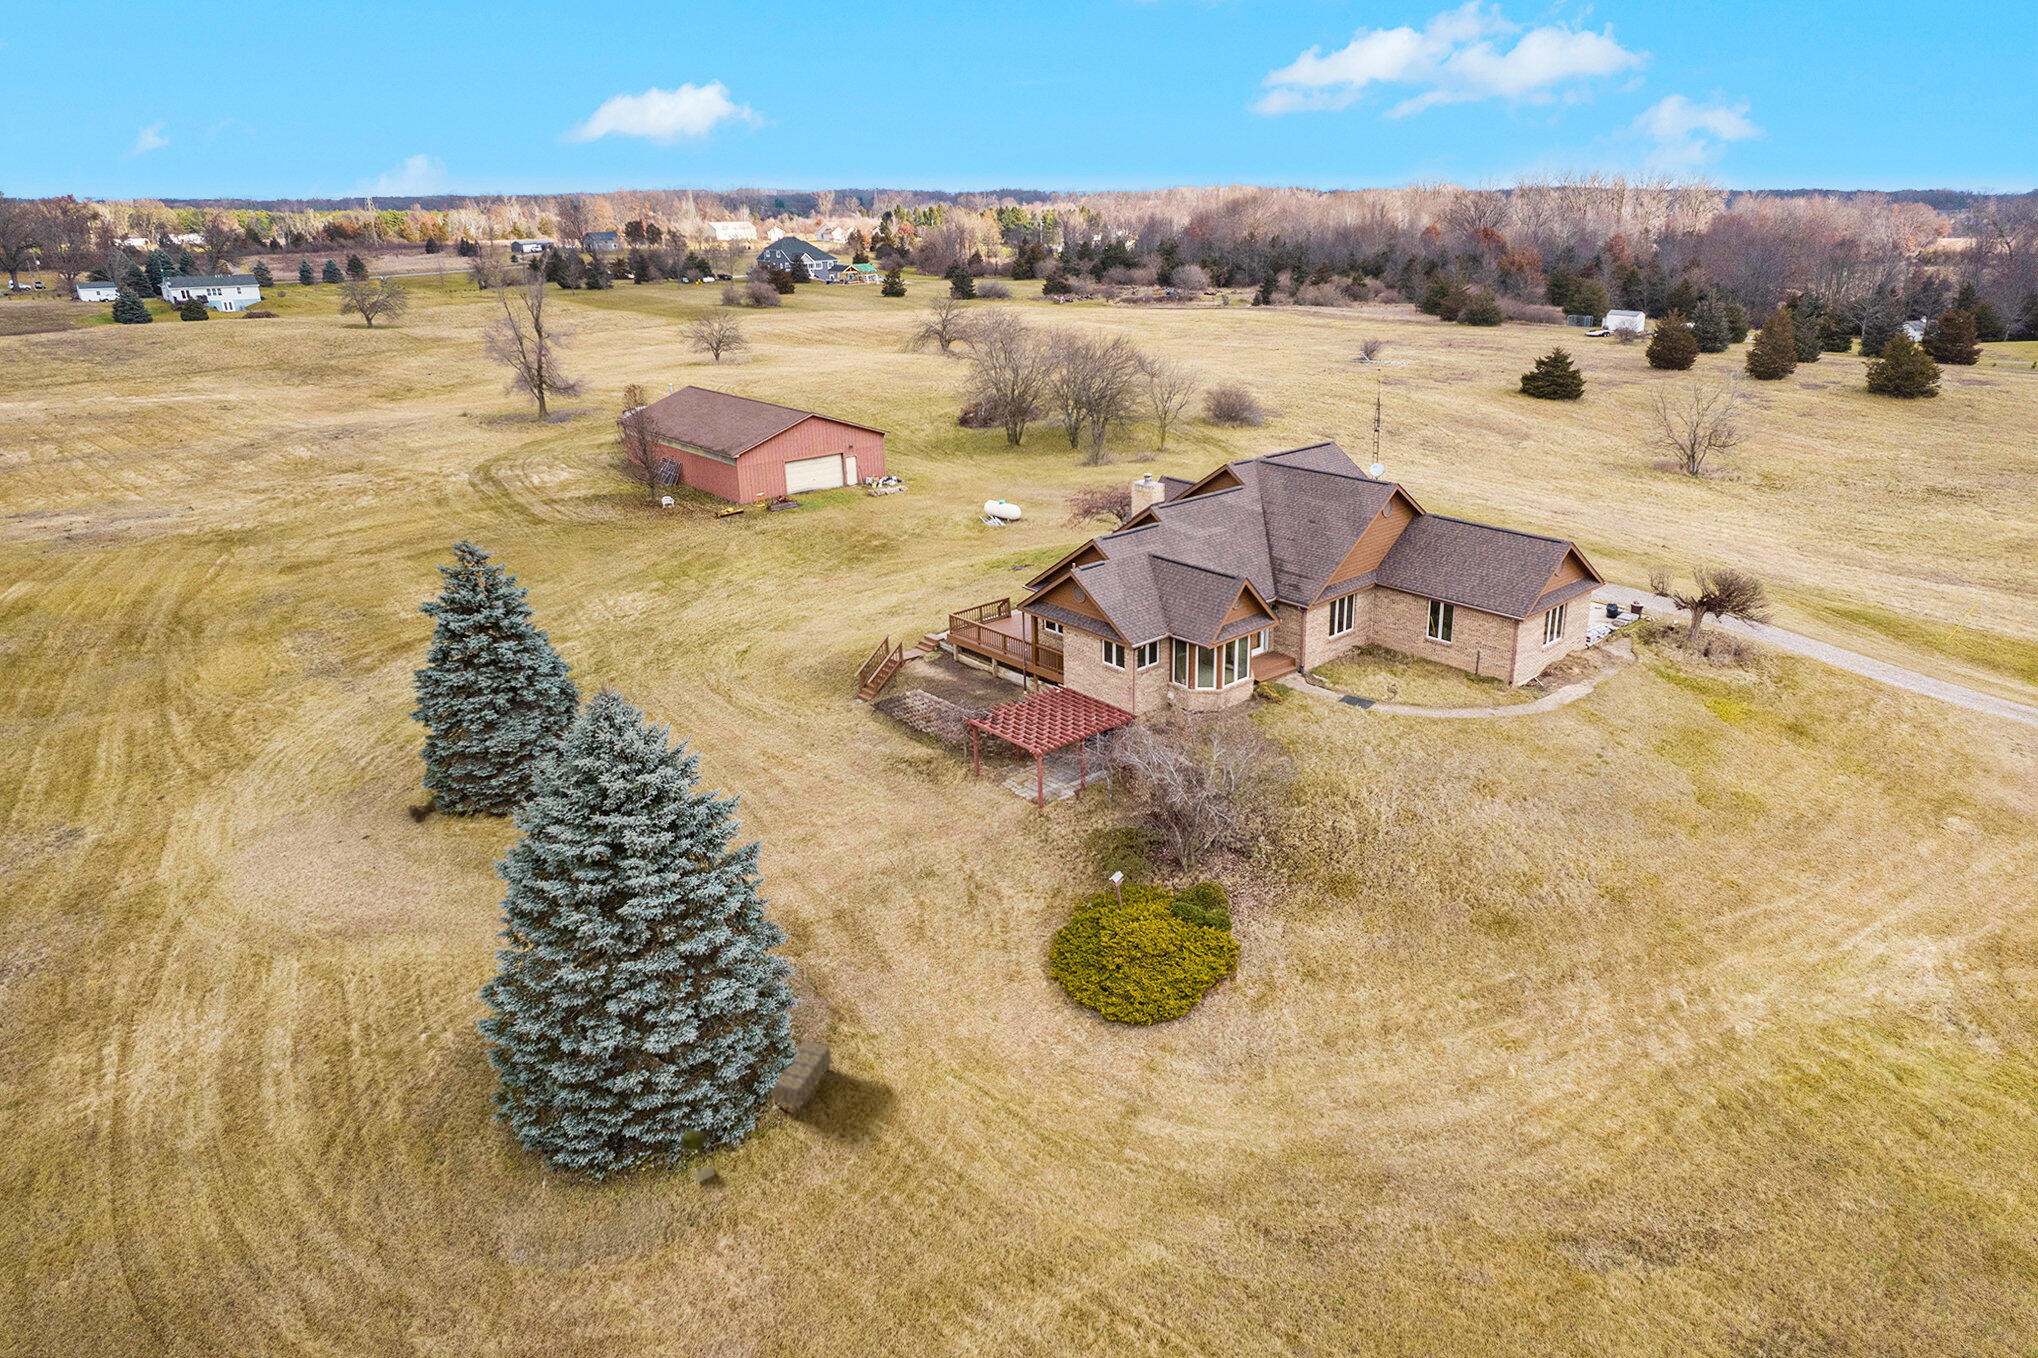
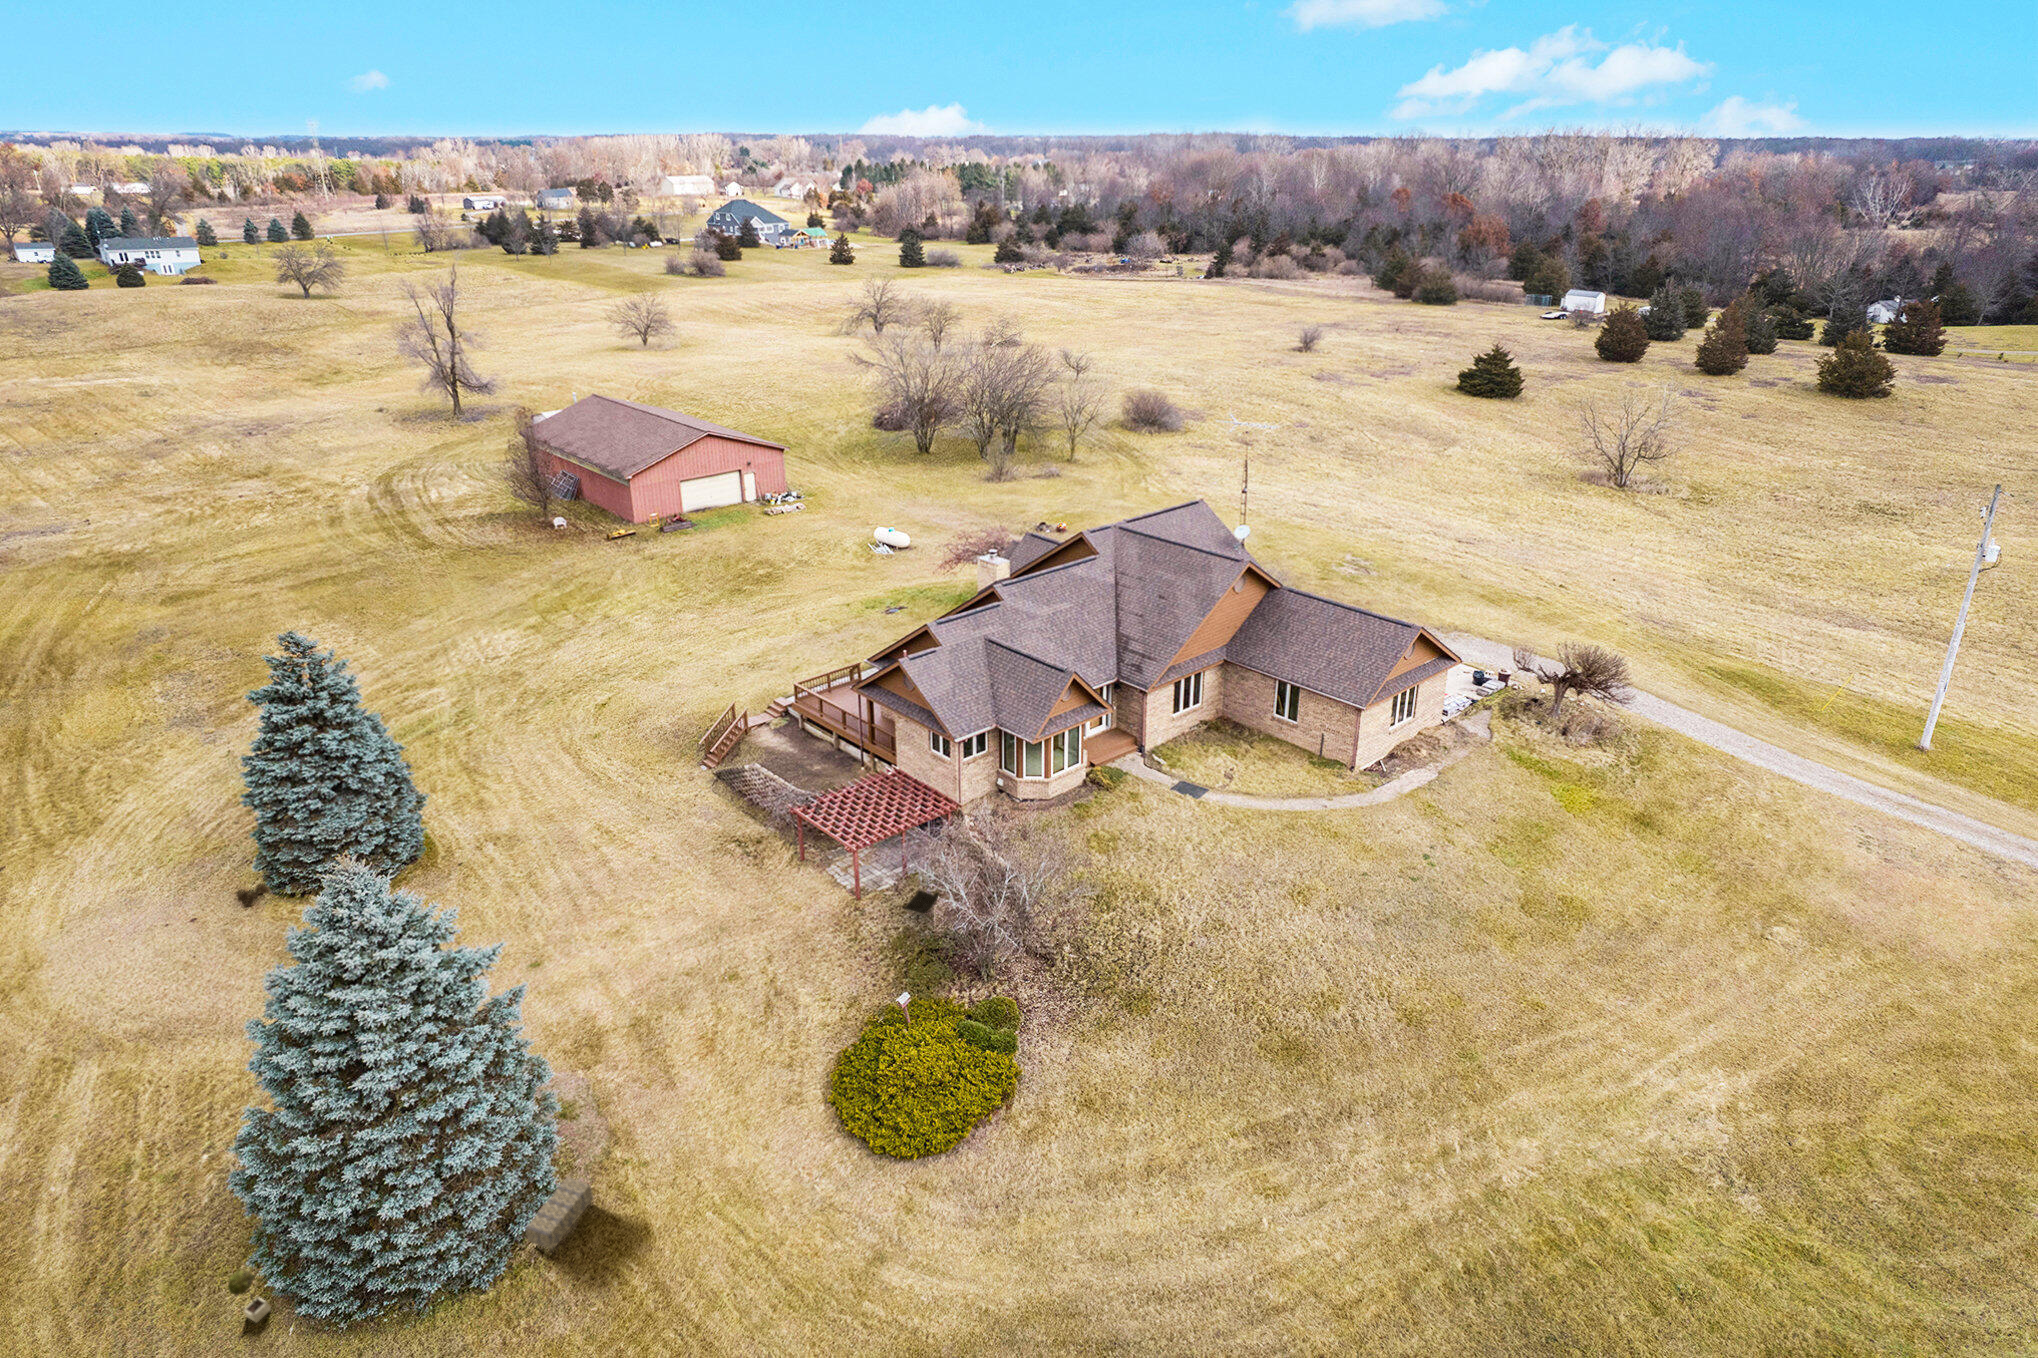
lounge chair: none [1085,792,1121,823] -> present [903,890,939,916]
potted tree: present [681,1130,714,1182] -> present [228,1271,271,1323]

